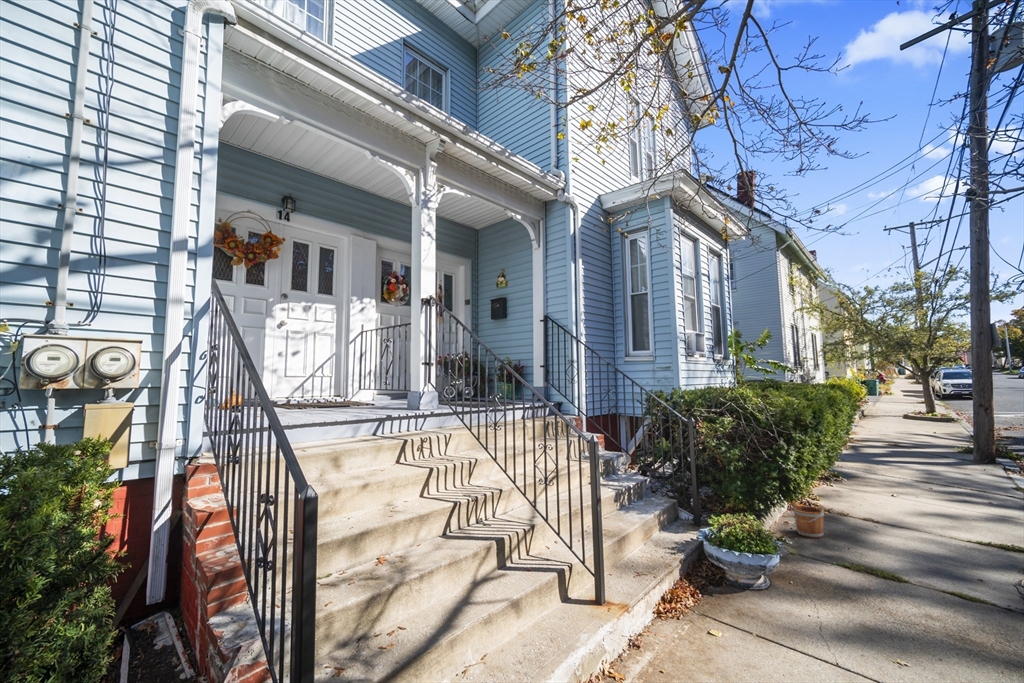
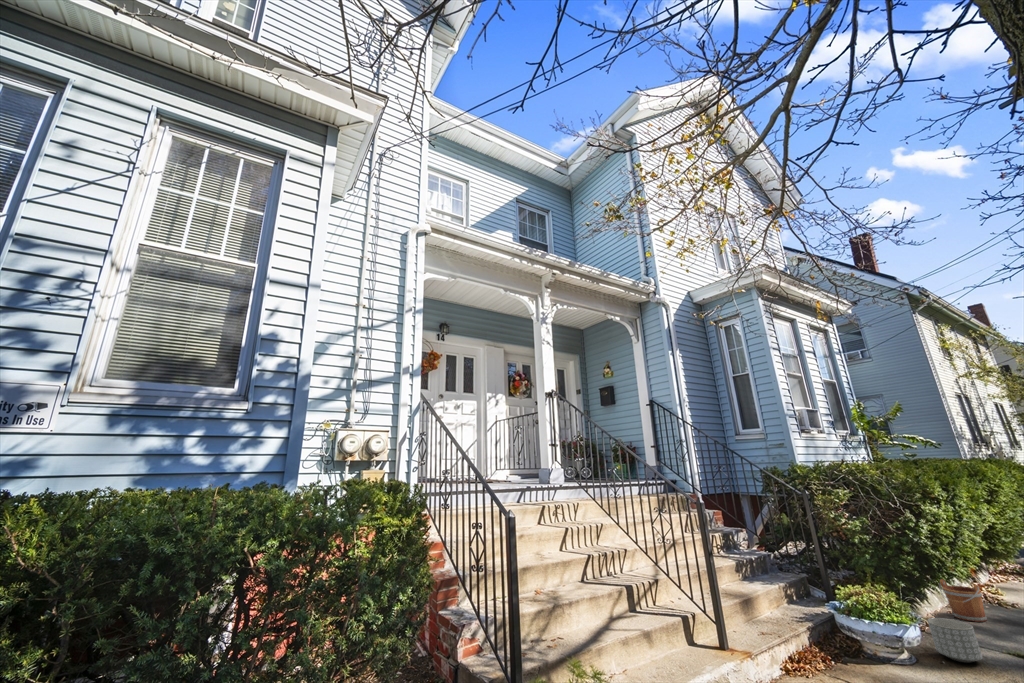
planter: none [786,544,826,584] -> present [928,618,983,663]

